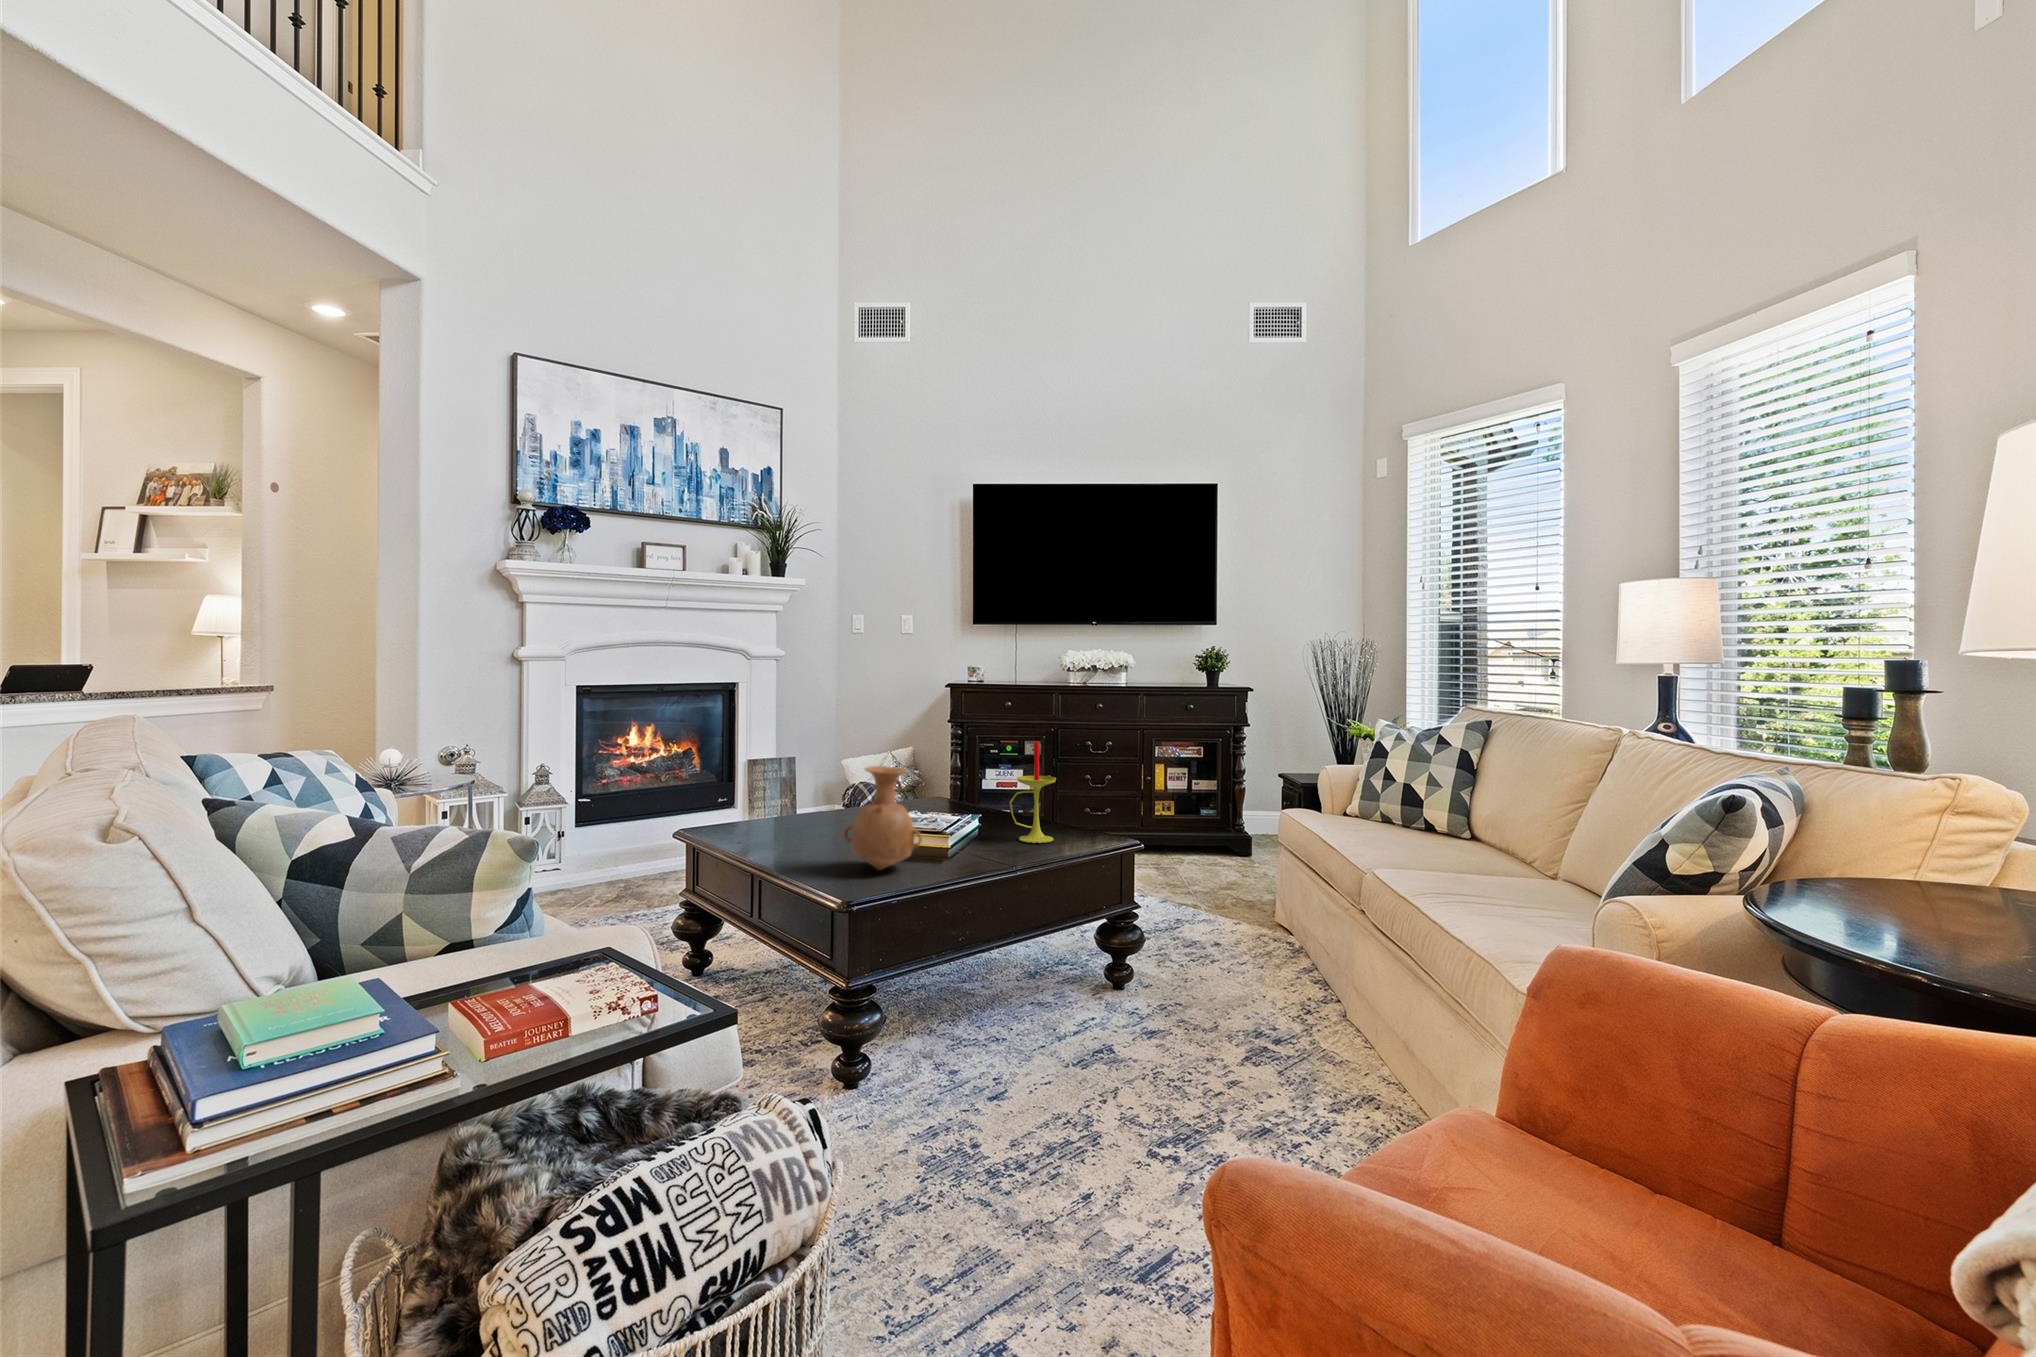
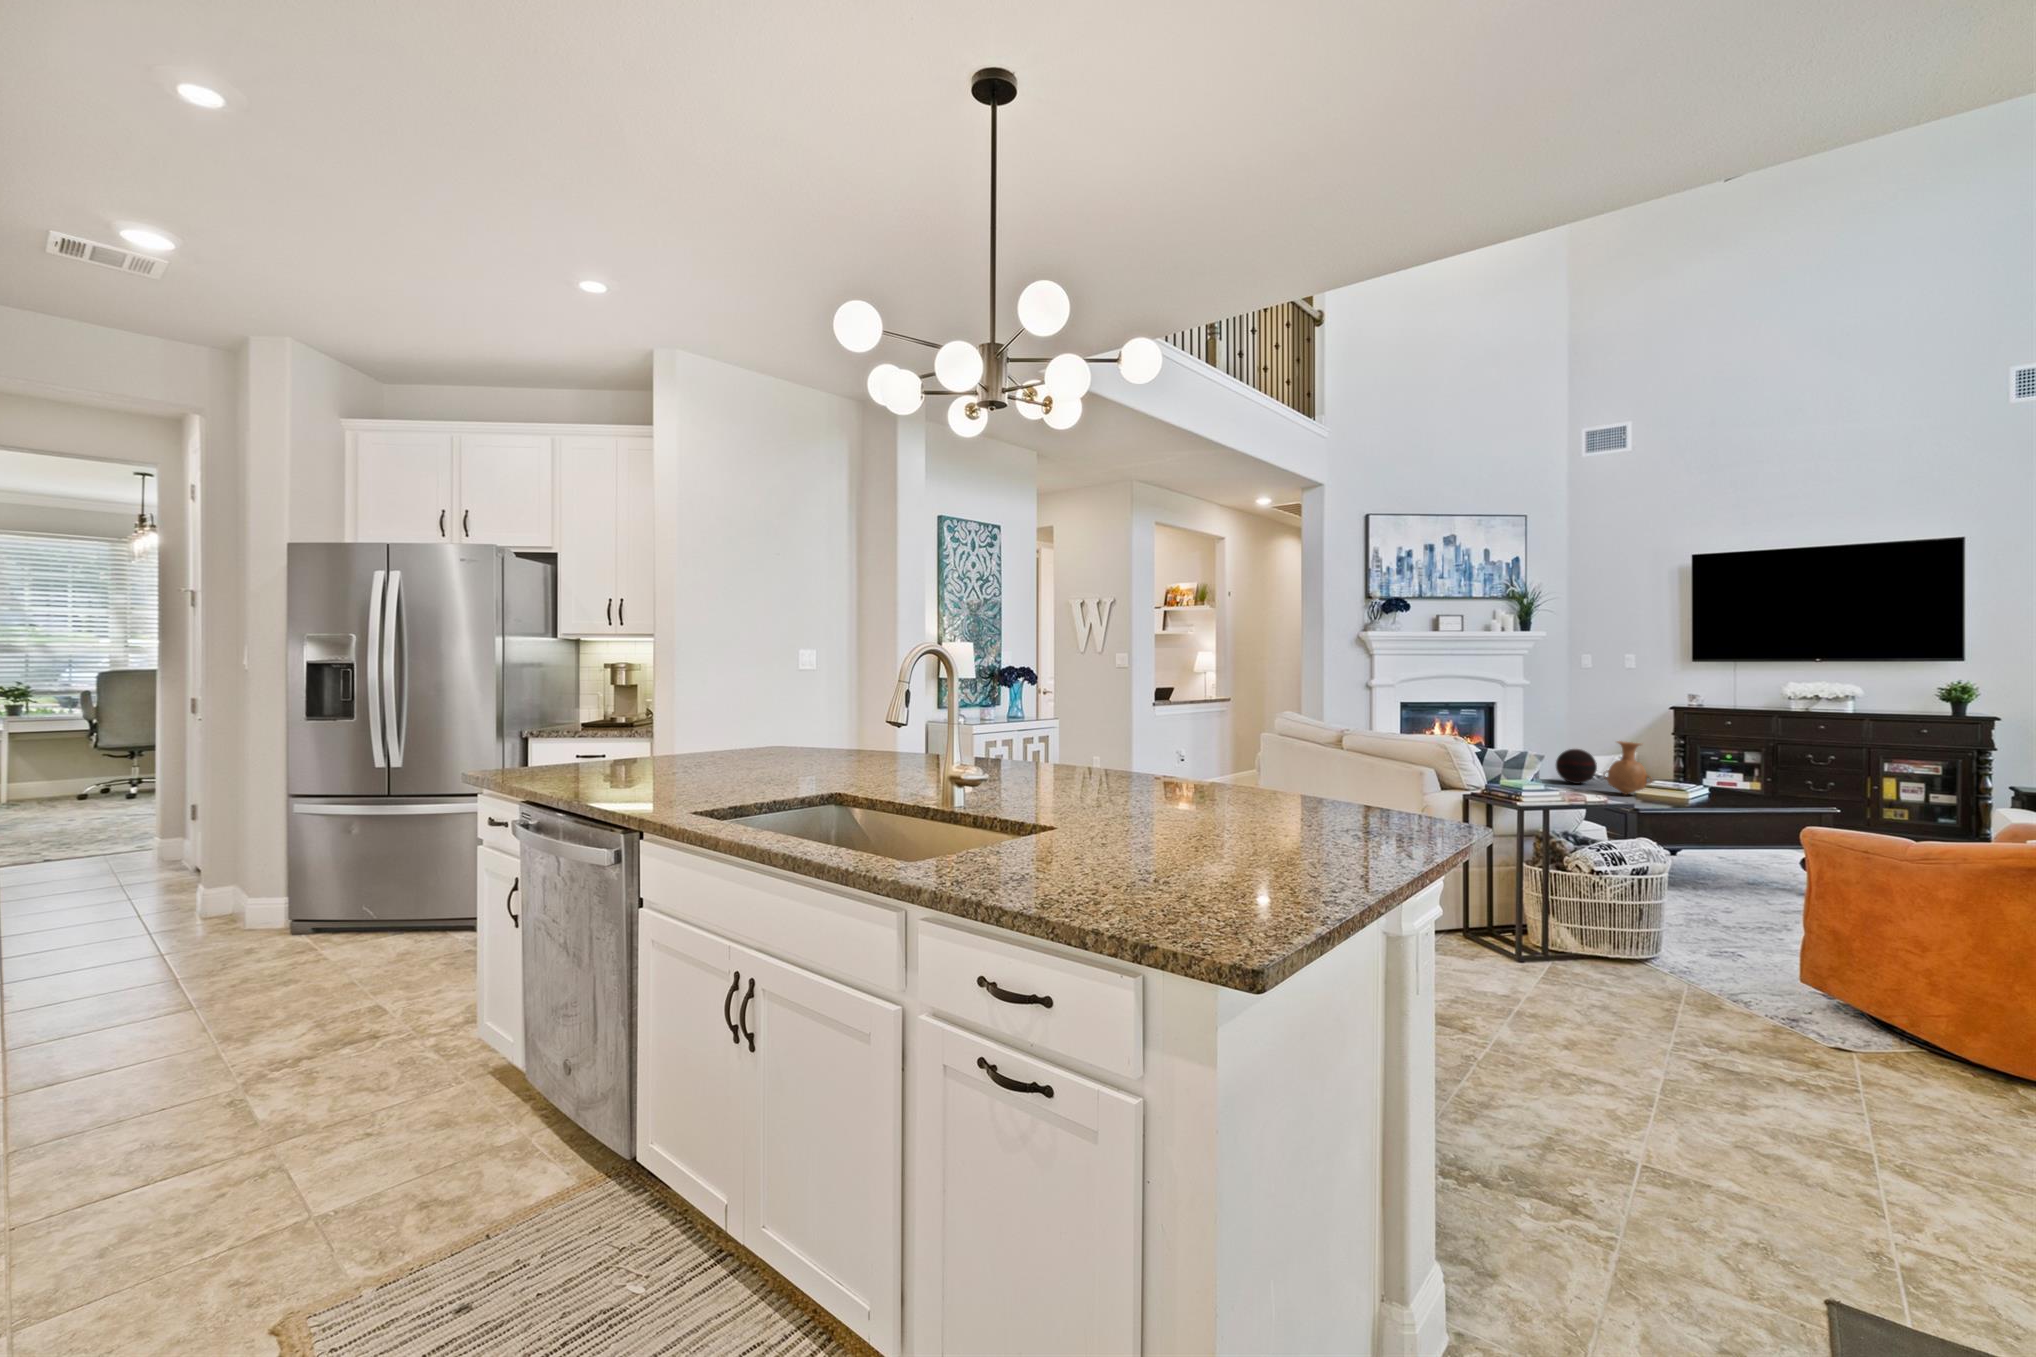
candle: present [1010,742,1056,843] -> none [1714,734,1751,796]
decorative orb: none [776,778,842,843] -> present [1556,749,1597,784]

